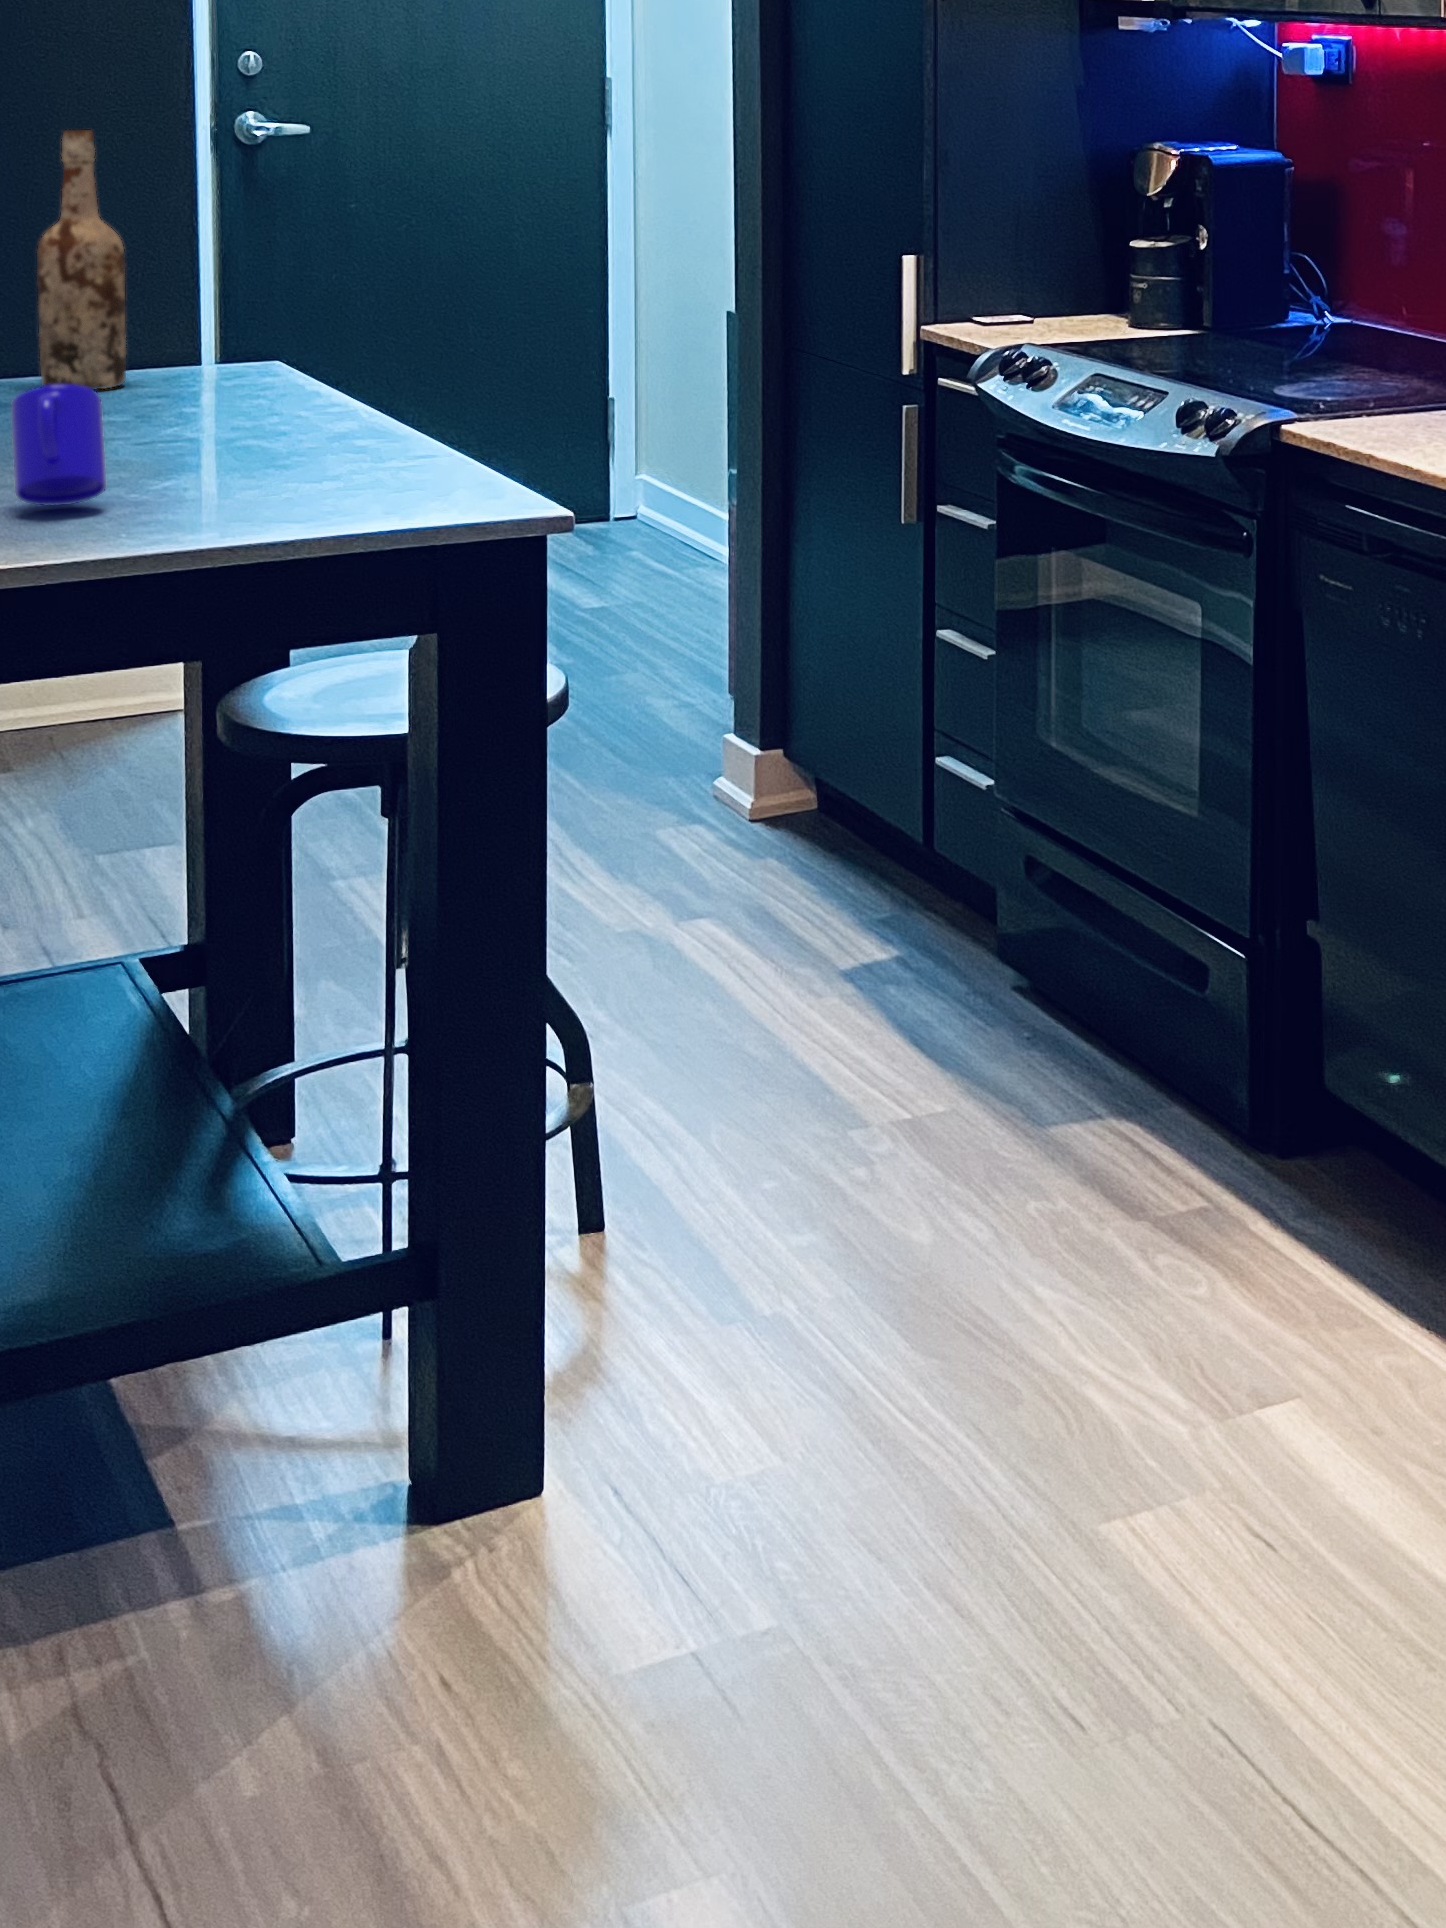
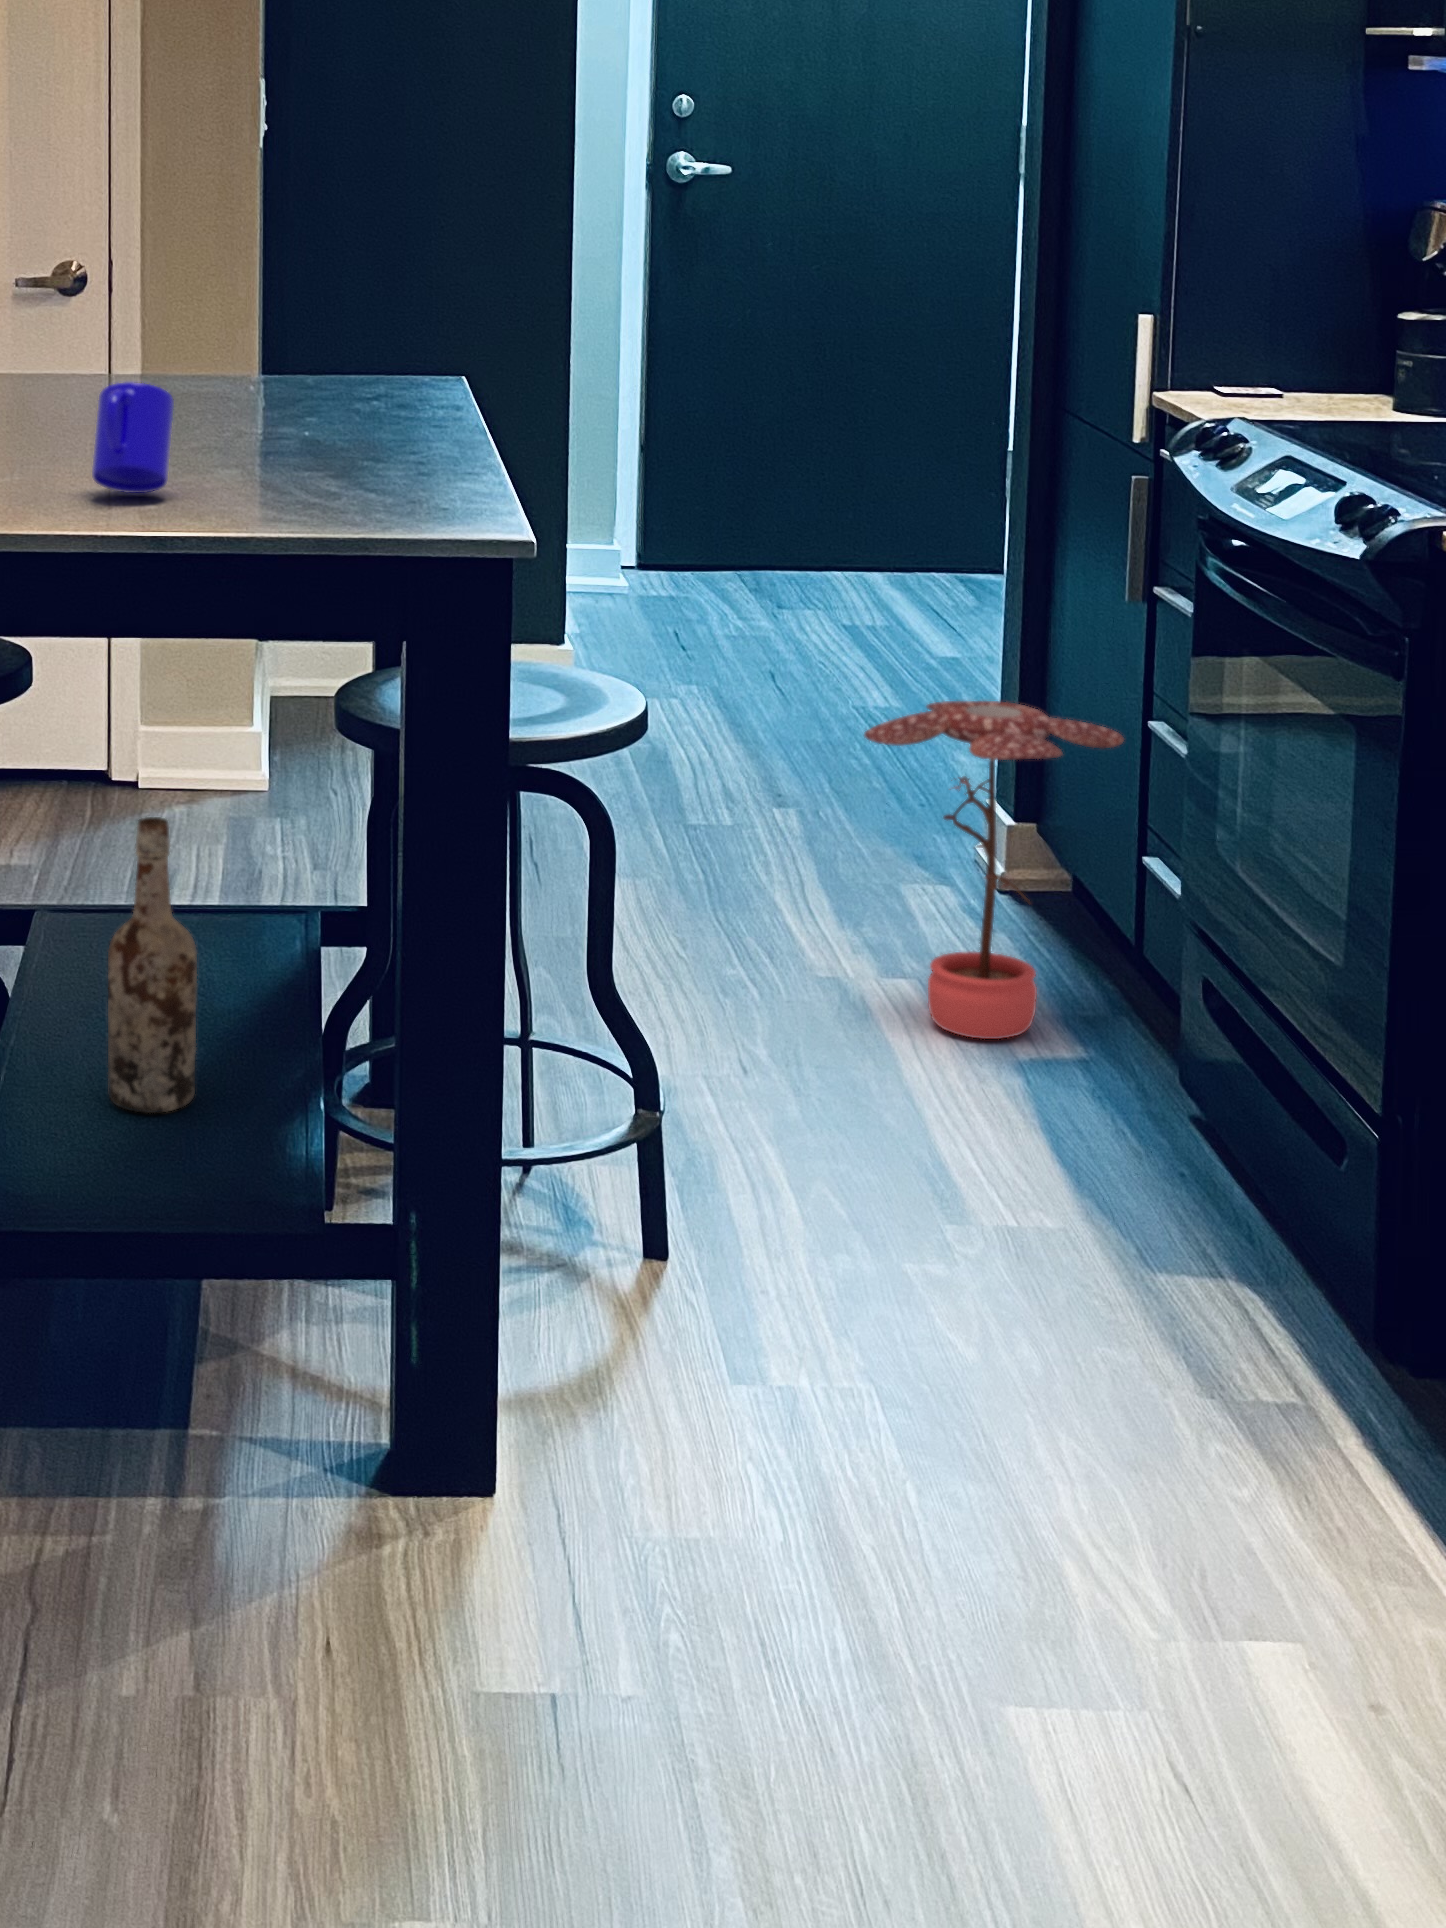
wine bottle: present [37,130,126,390] -> present [108,817,197,1113]
potted plant: none [667,632,908,956] -> present [864,701,1124,1039]

